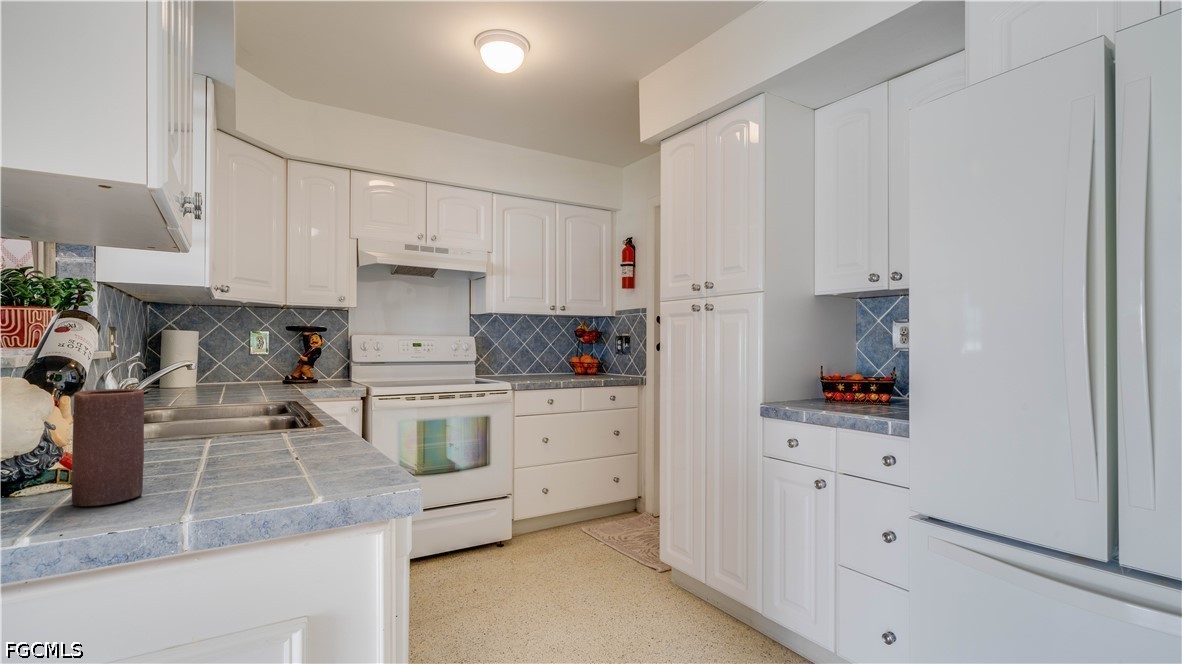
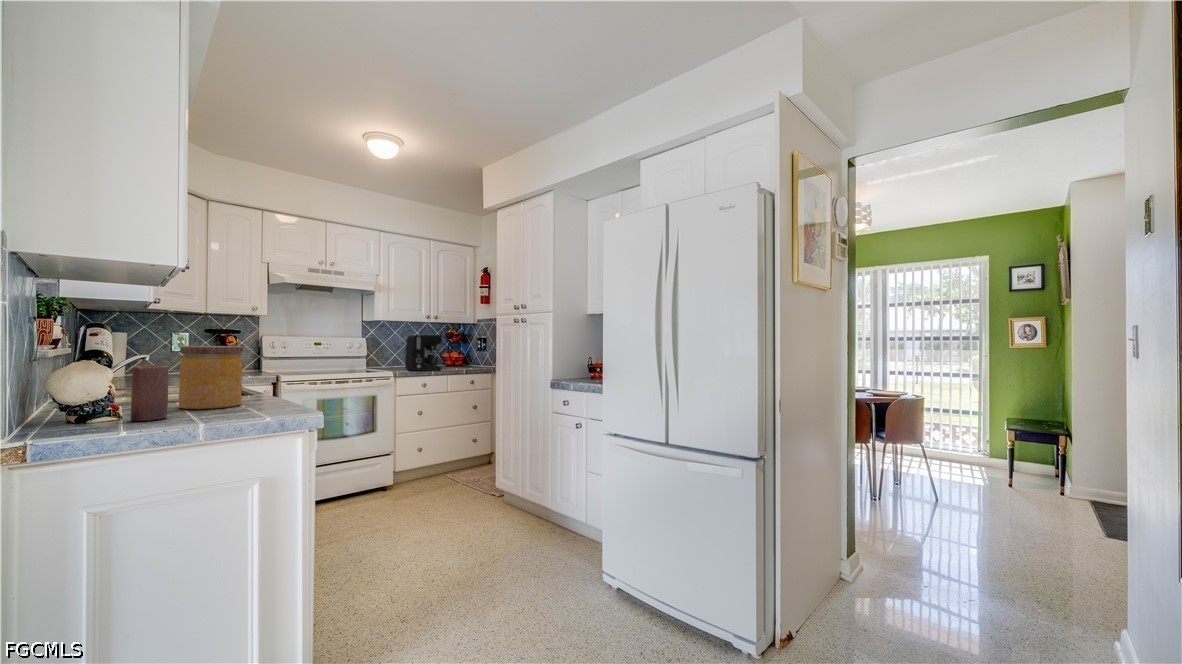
coffee maker: none [526,332,574,382] -> present [405,335,442,371]
jar: none [187,350,295,468] -> present [179,346,243,409]

